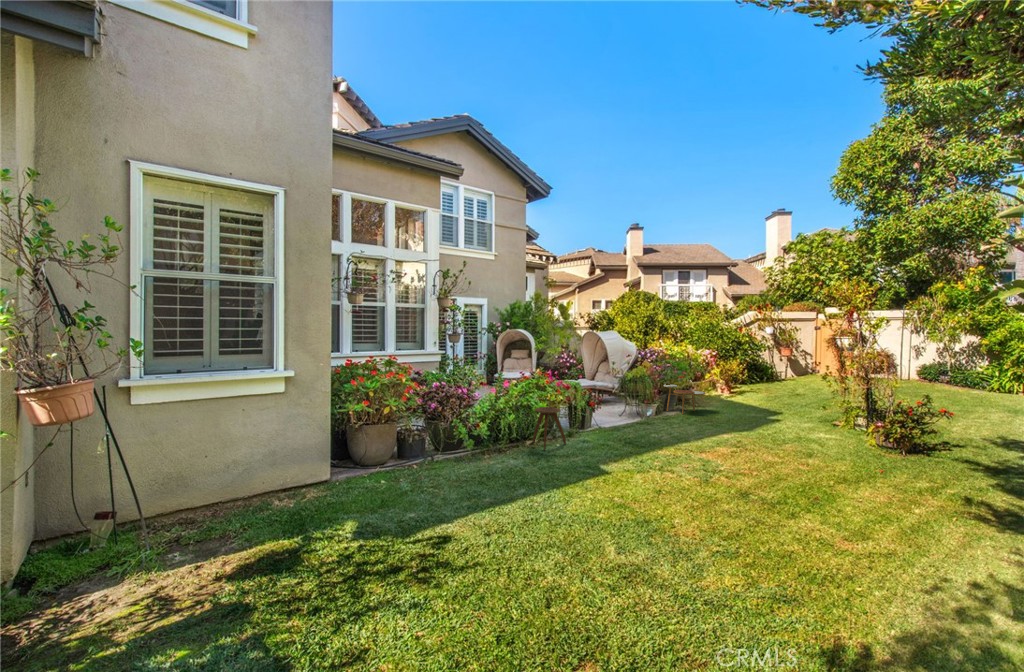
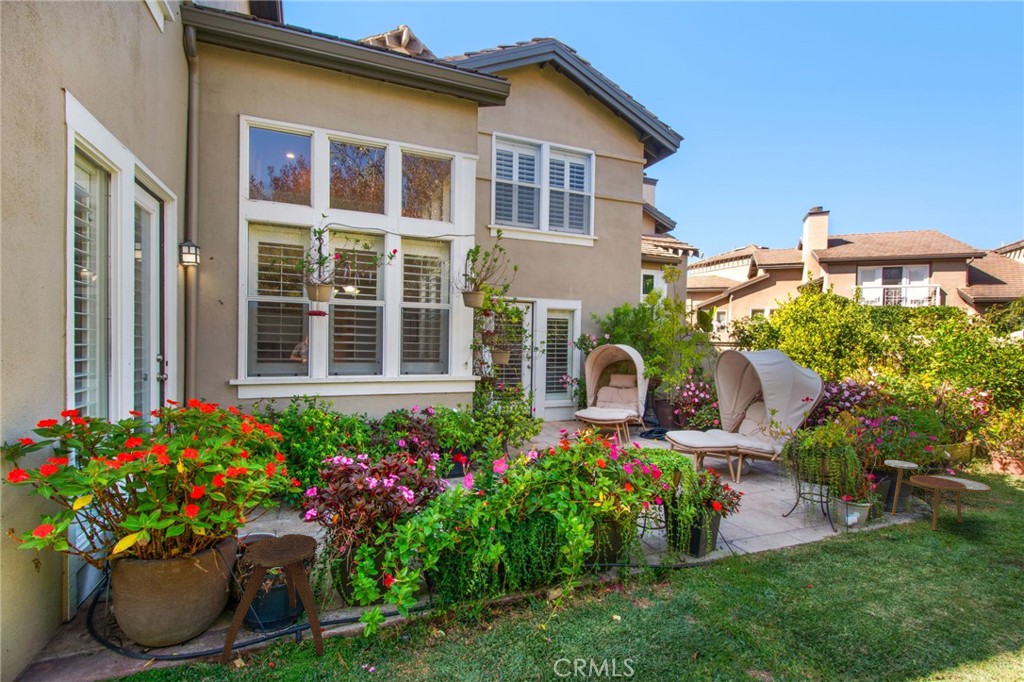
stool: present [533,407,566,450] -> present [220,534,324,664]

